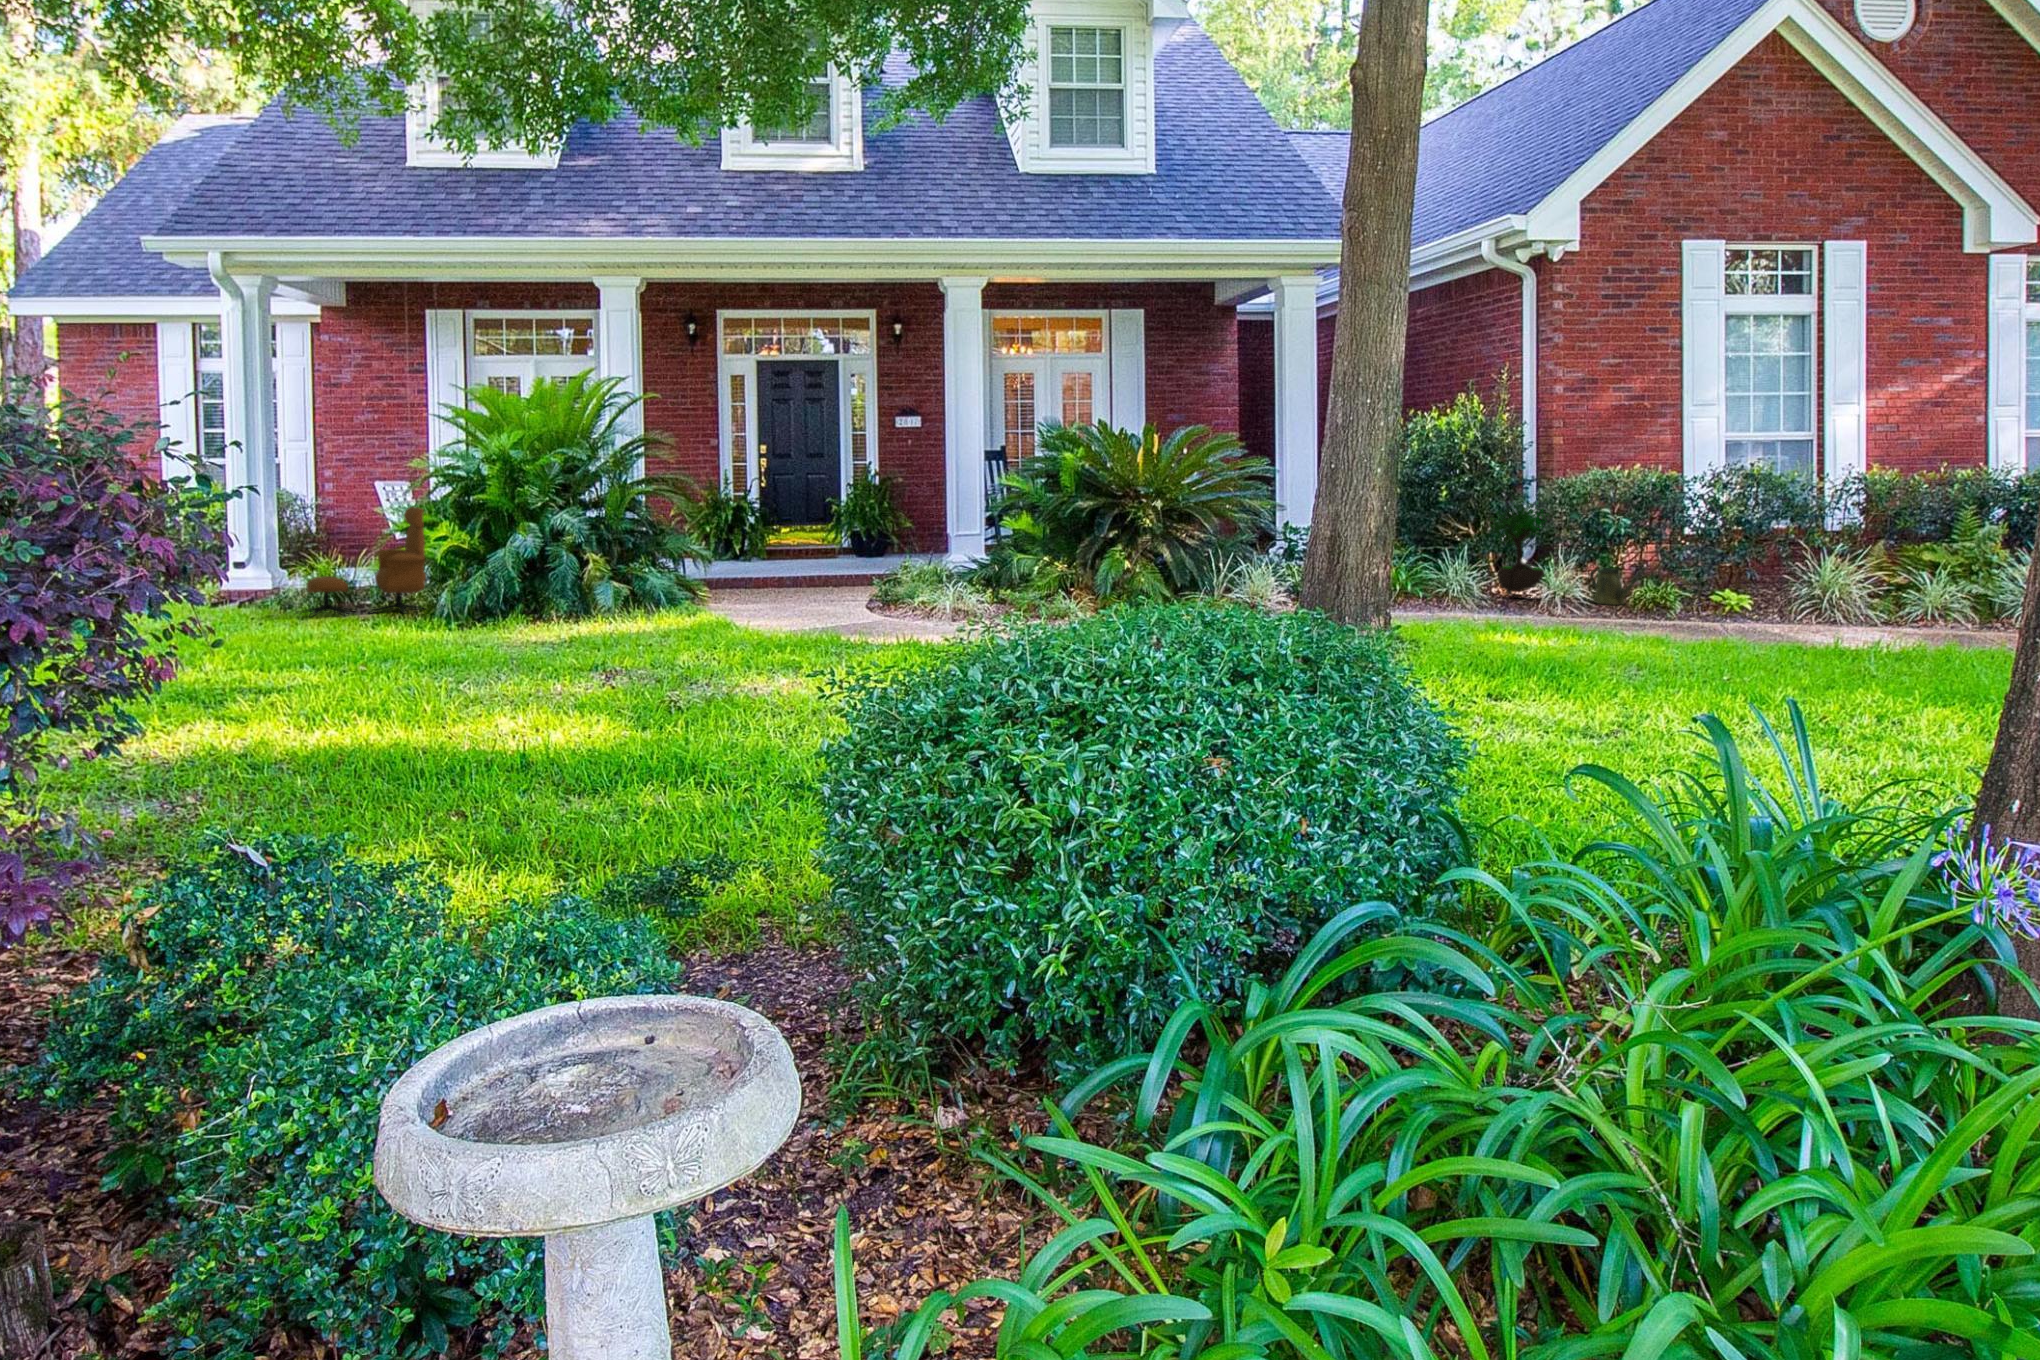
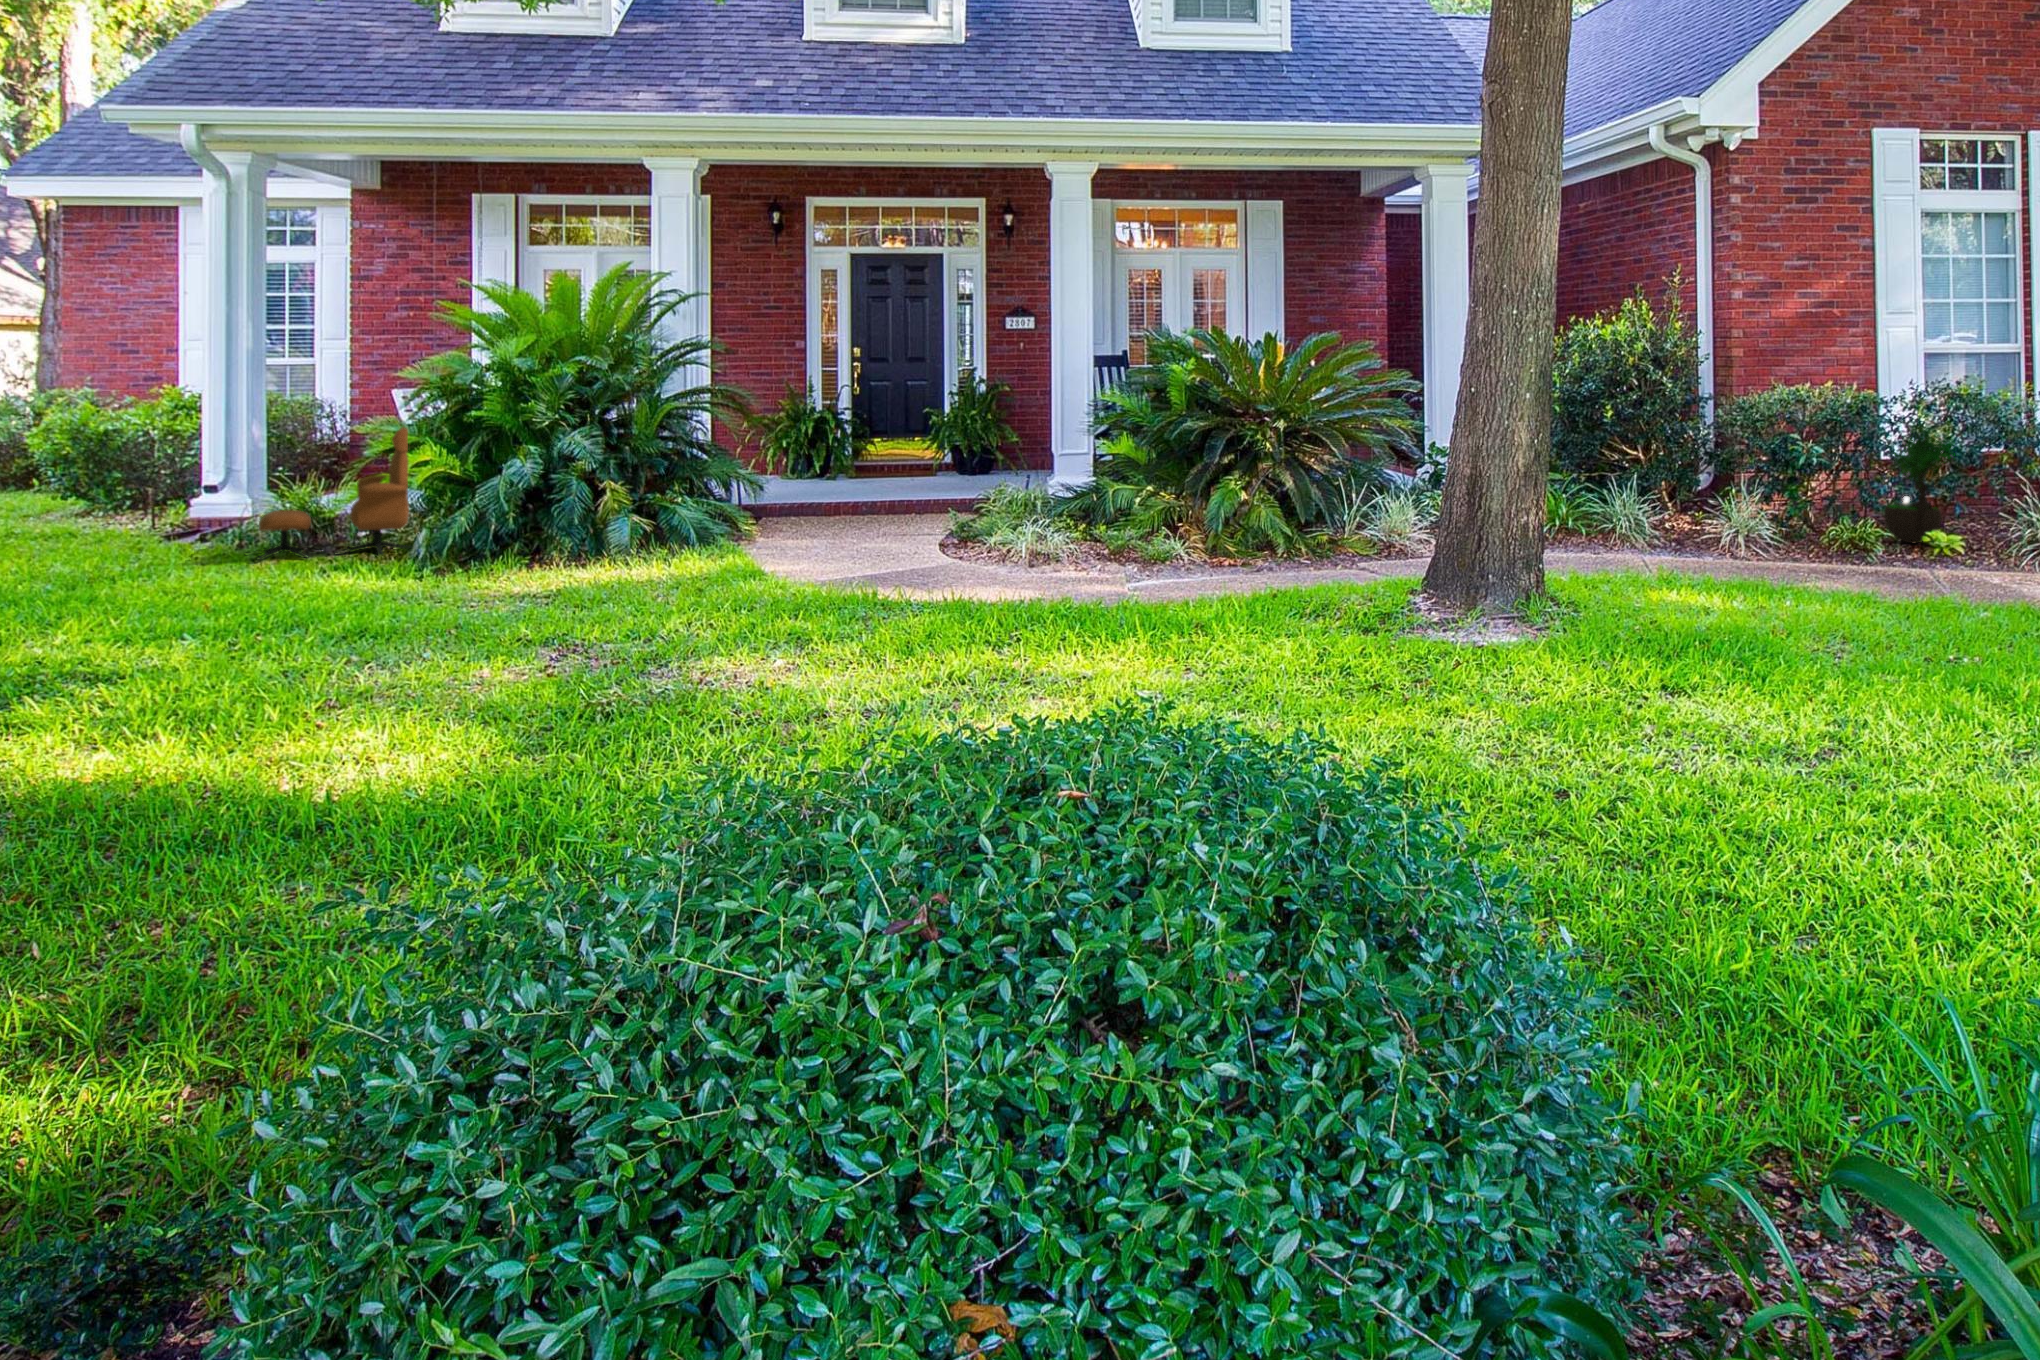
potted tree: present [1489,503,1544,598] -> present [1883,430,1959,543]
watering can: present [1590,568,1646,605] -> none [1775,501,1842,543]

